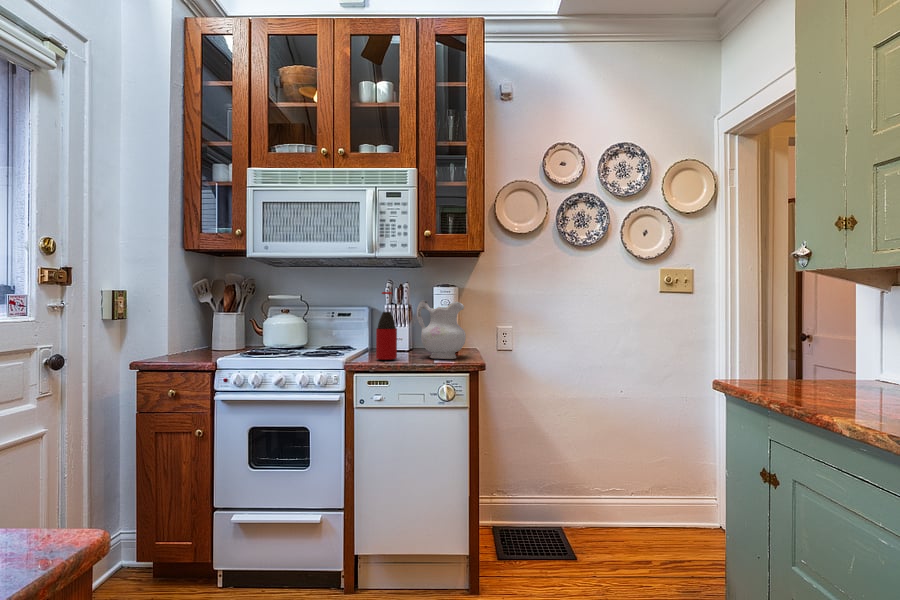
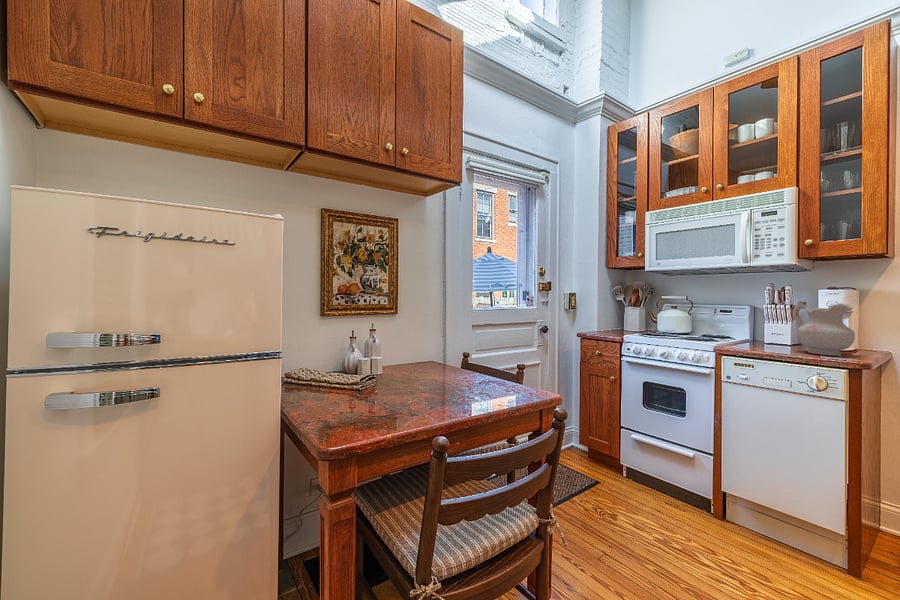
bottle: present [376,292,397,360] -> none [746,294,768,350]

